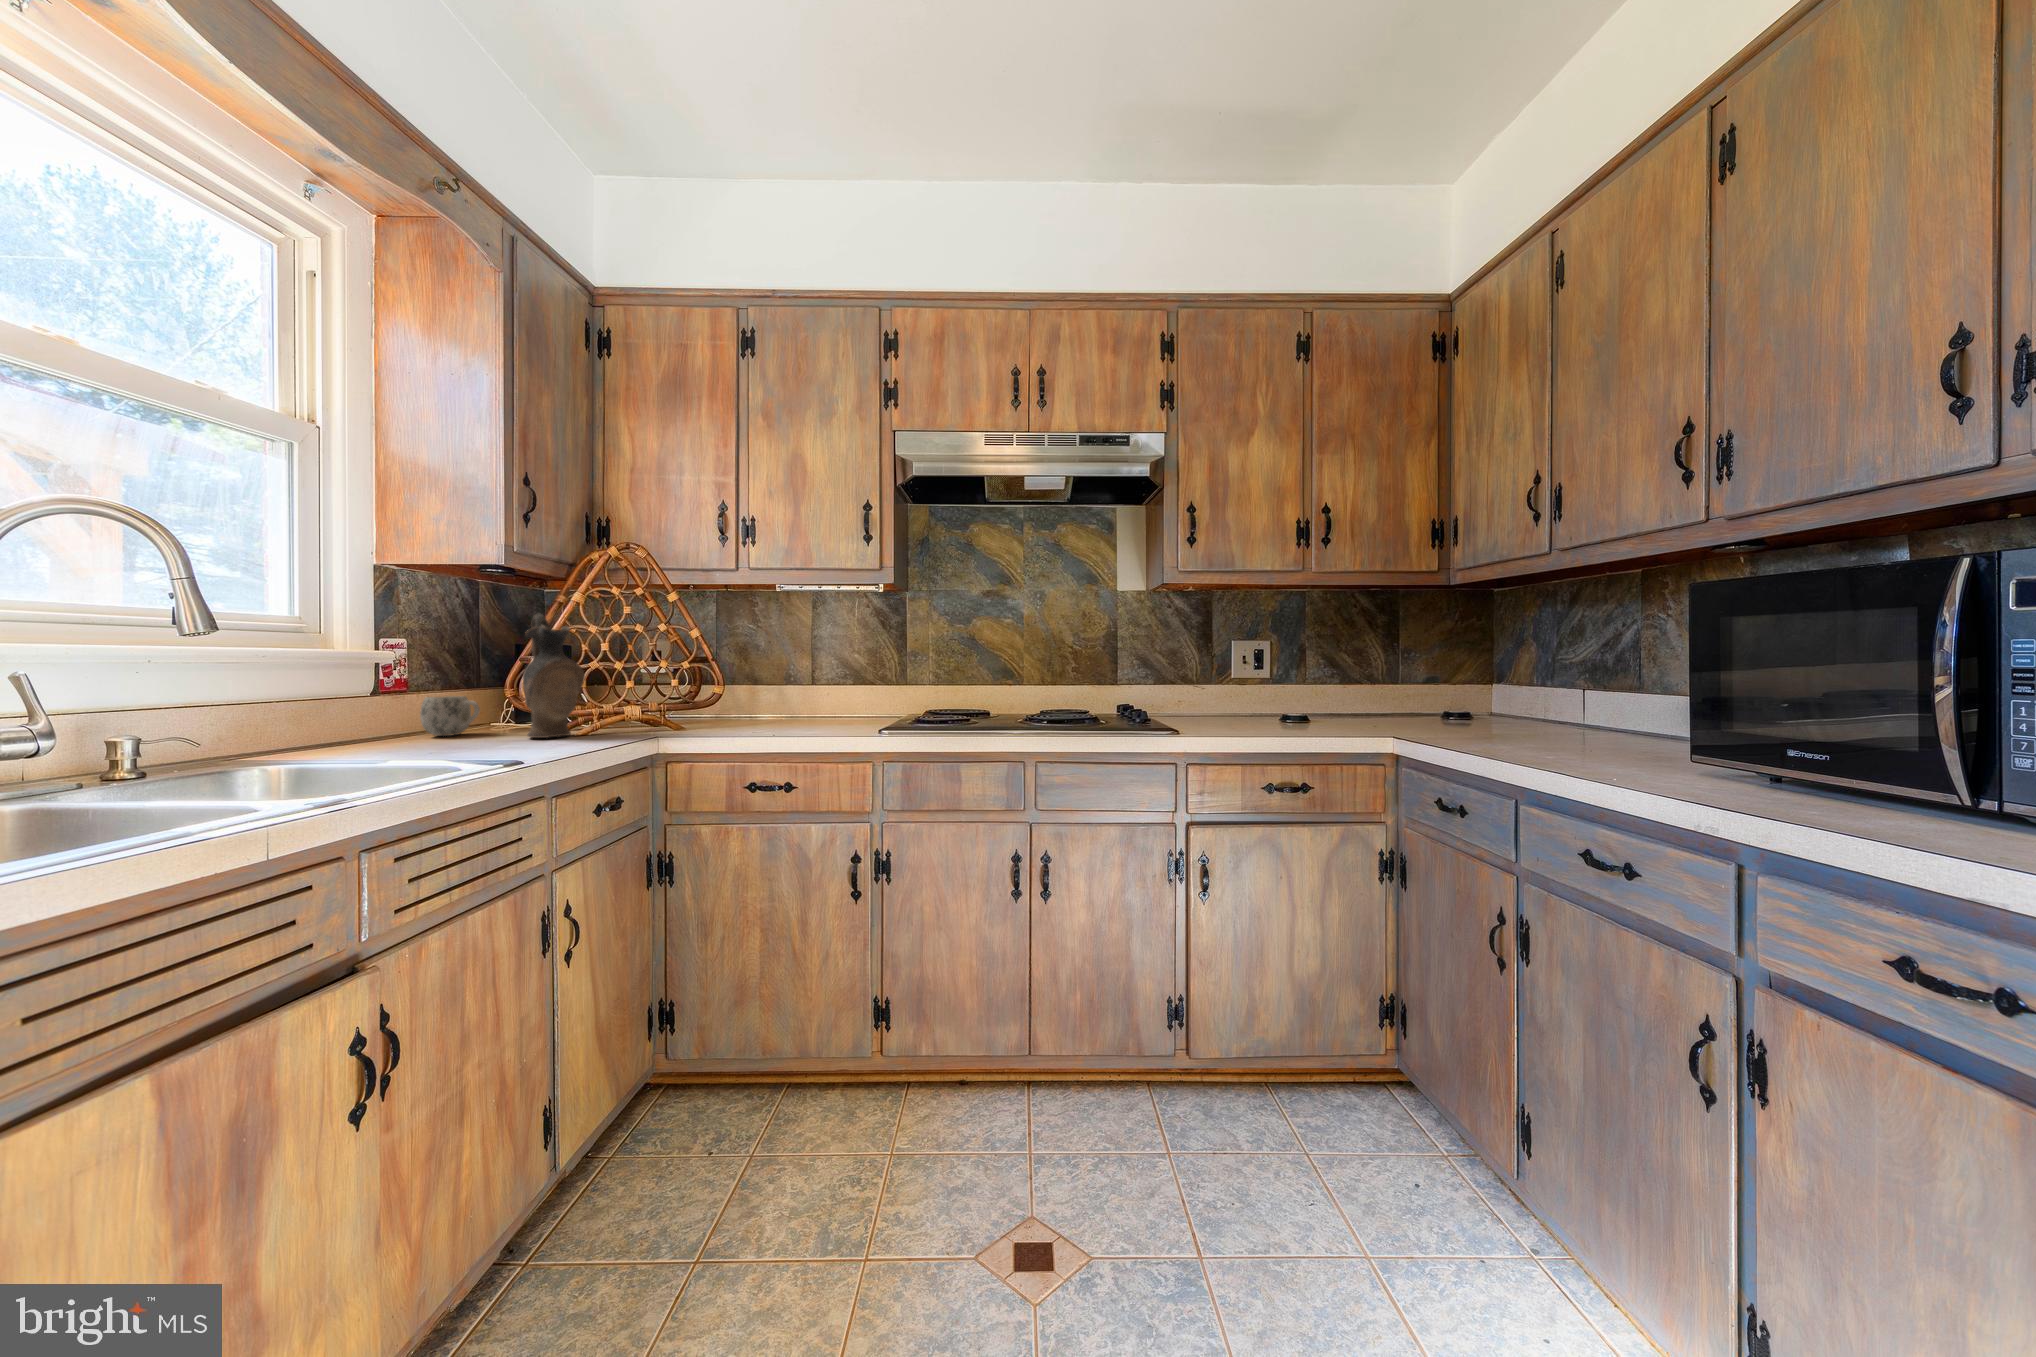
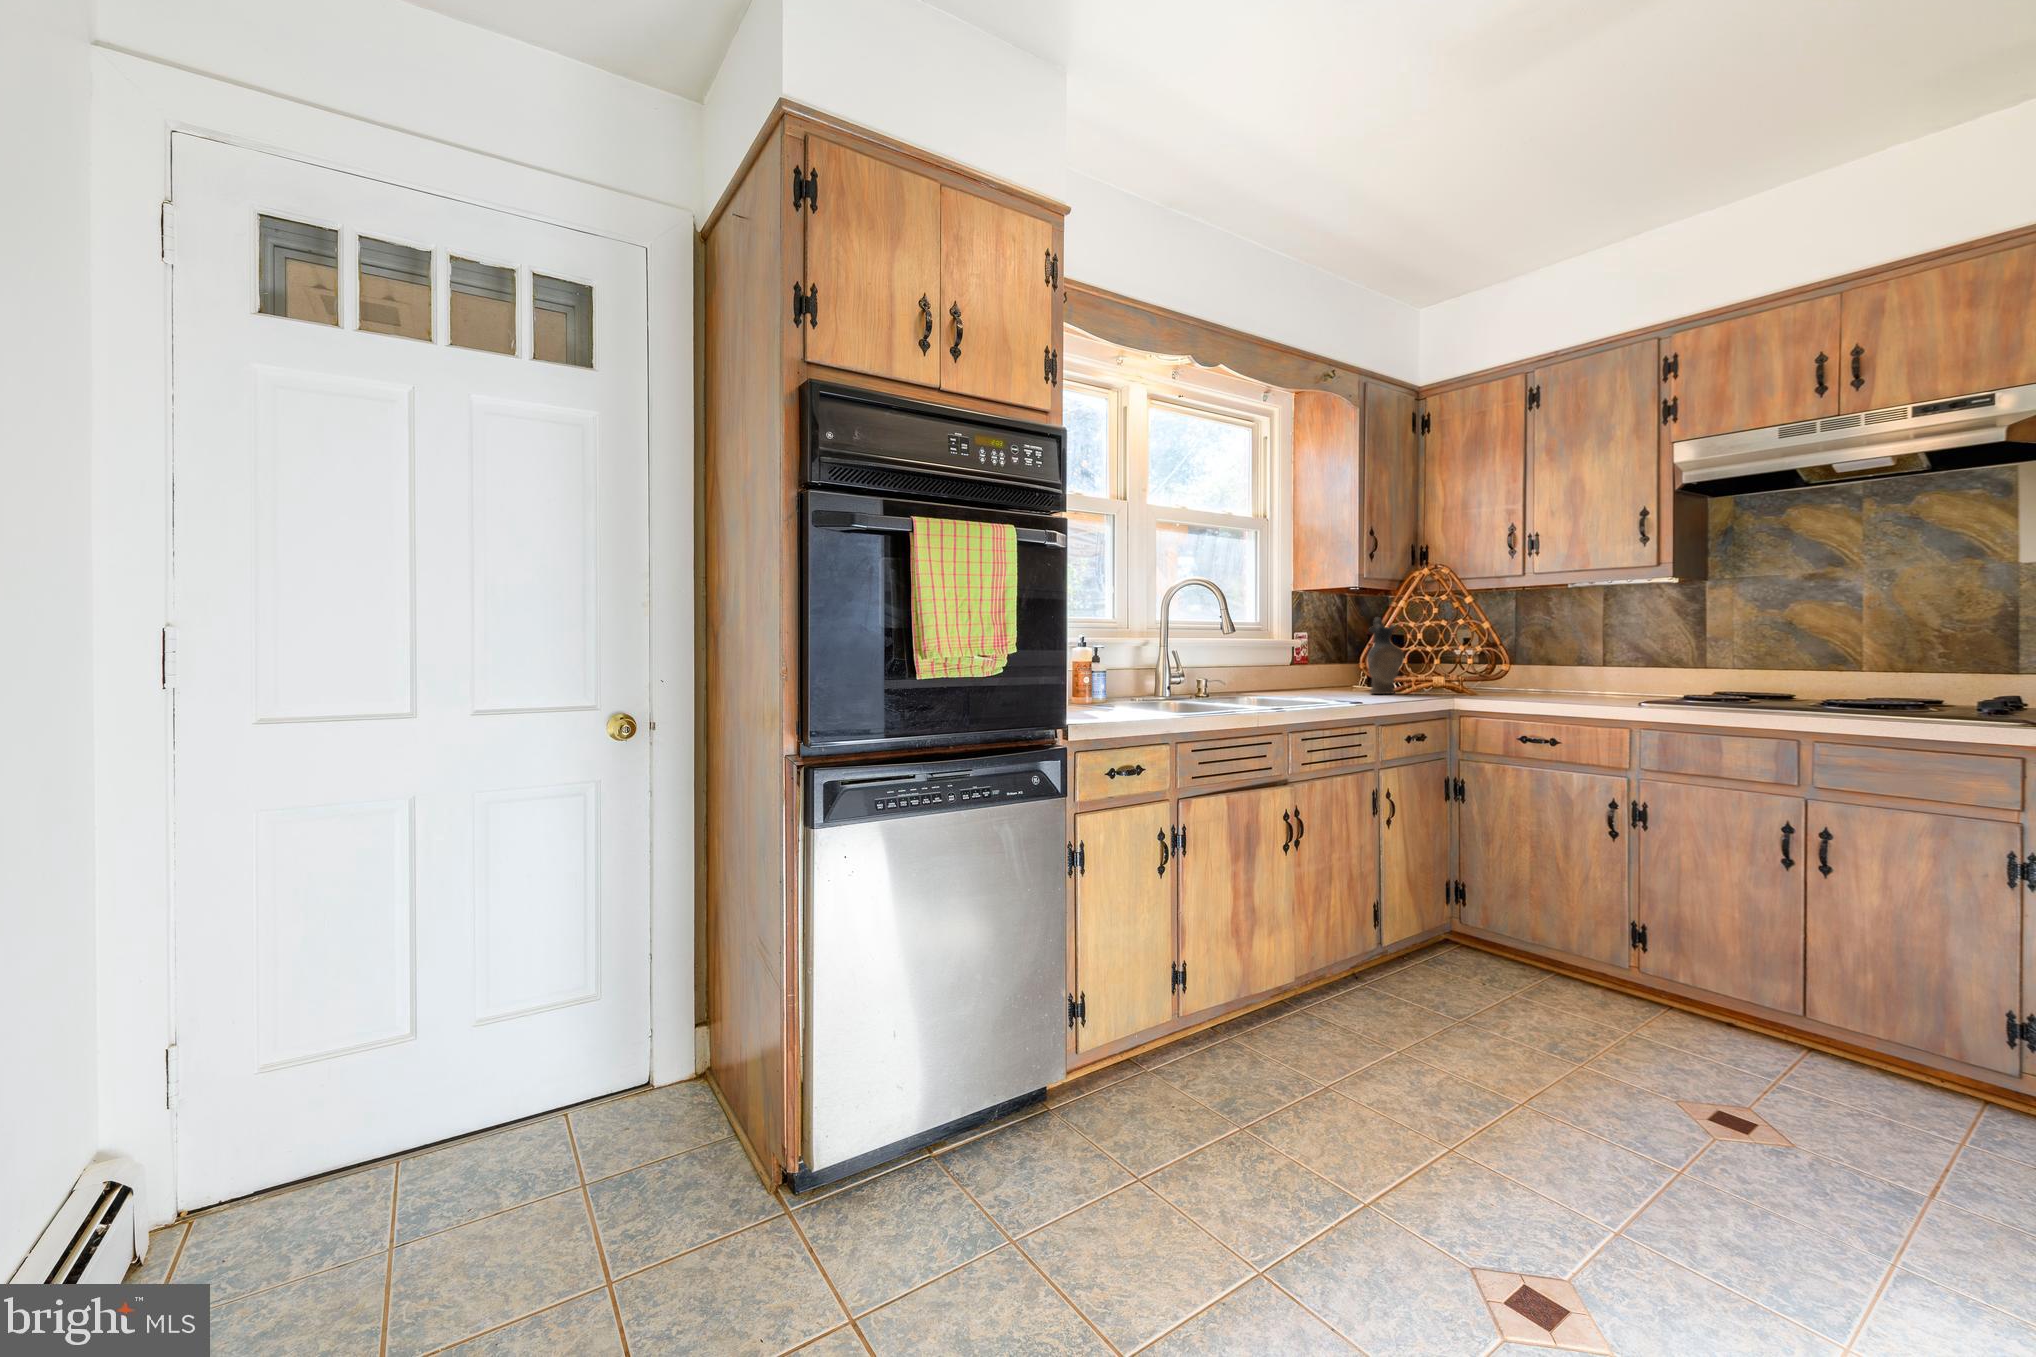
mug: present [420,696,480,736] -> none [1313,668,1344,691]

